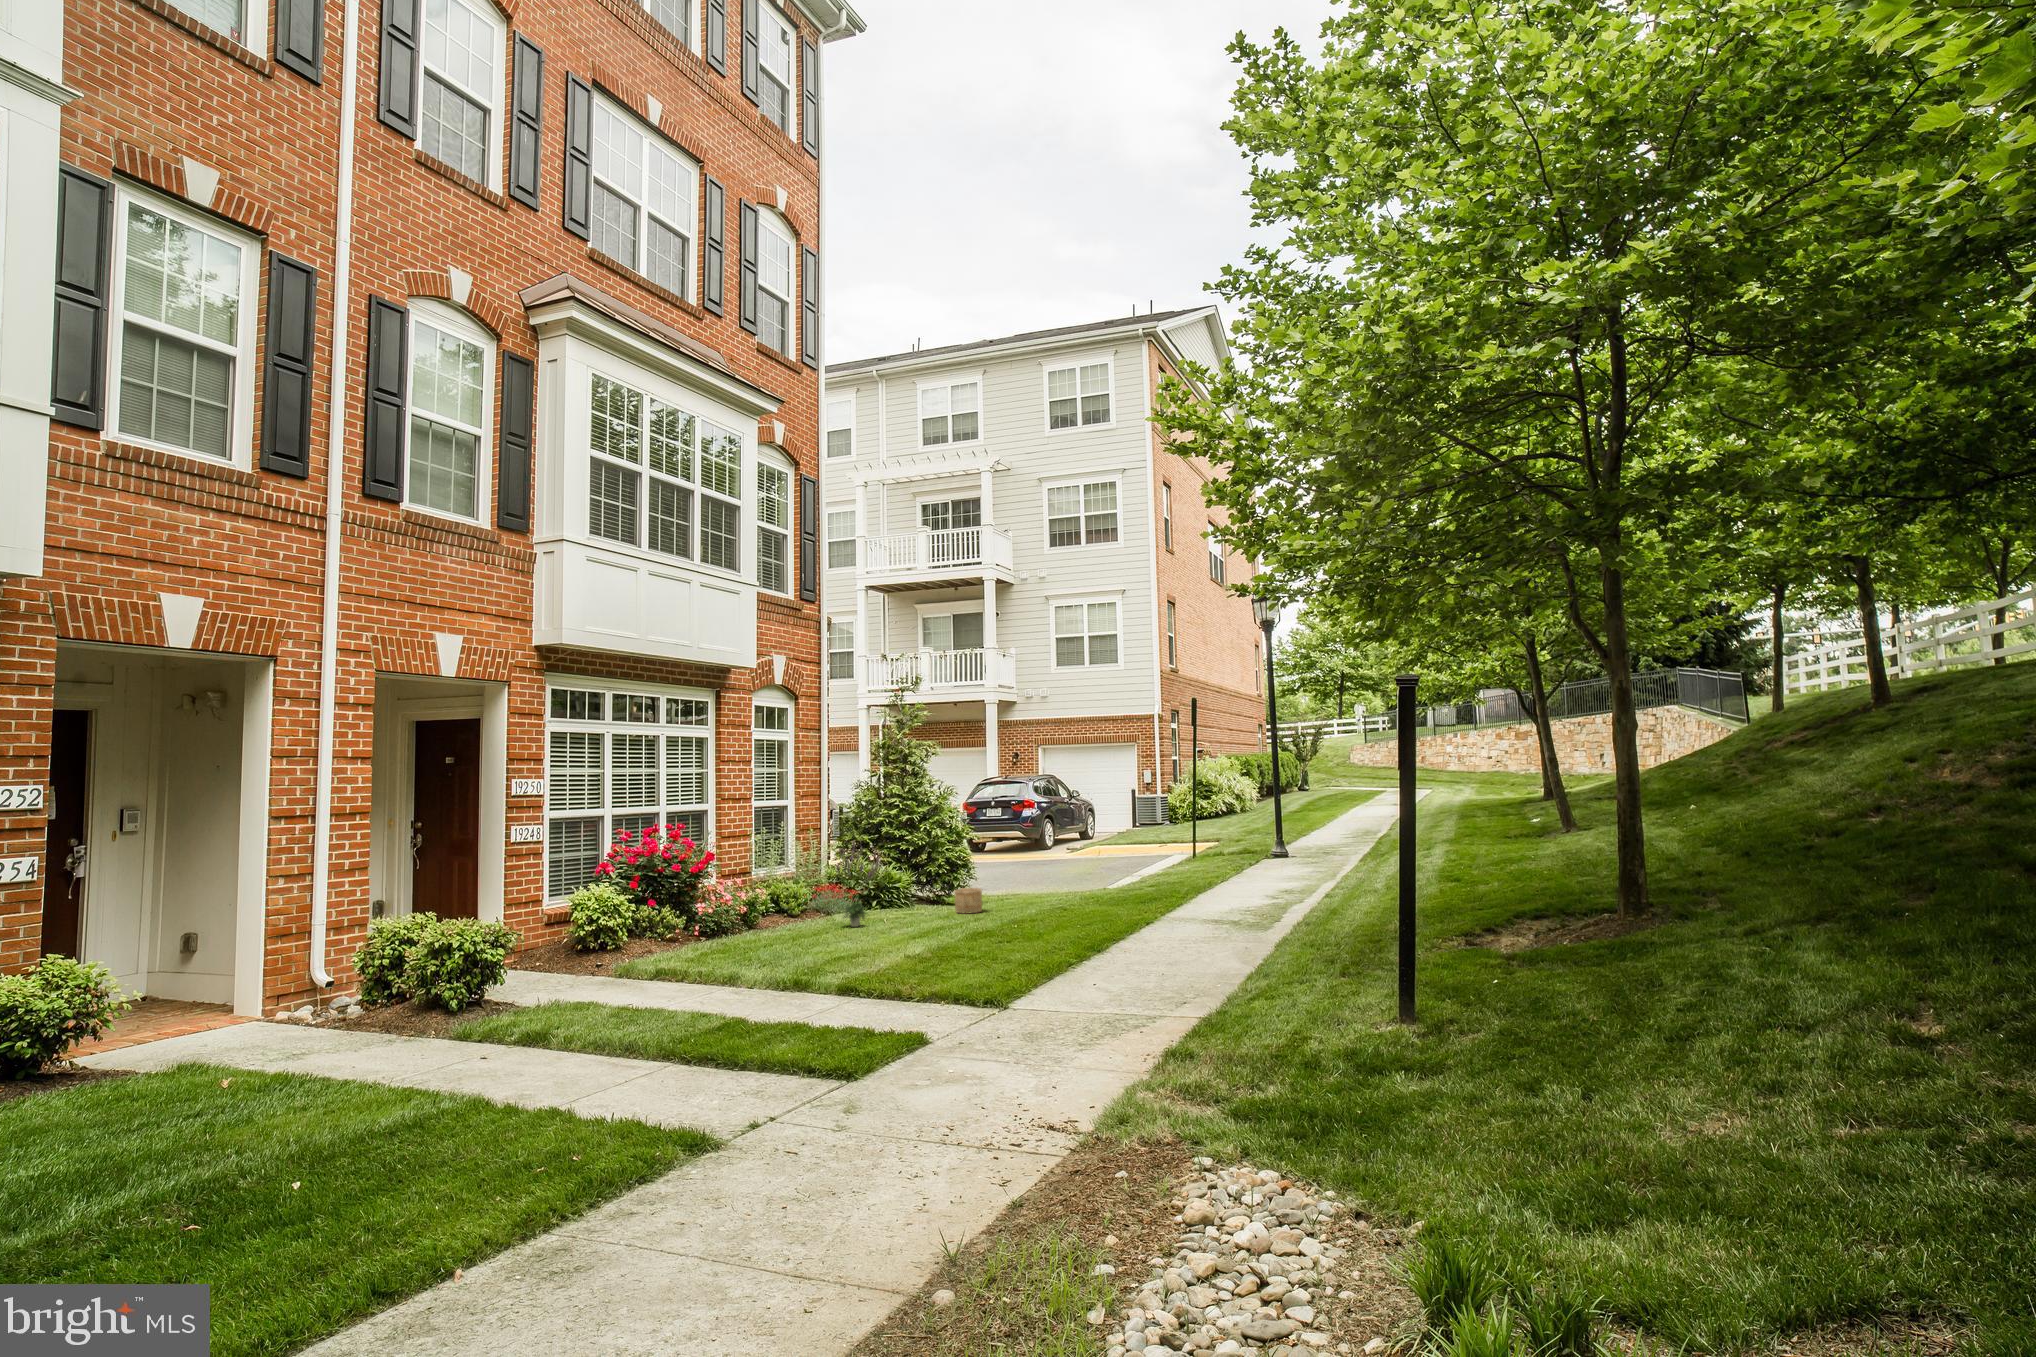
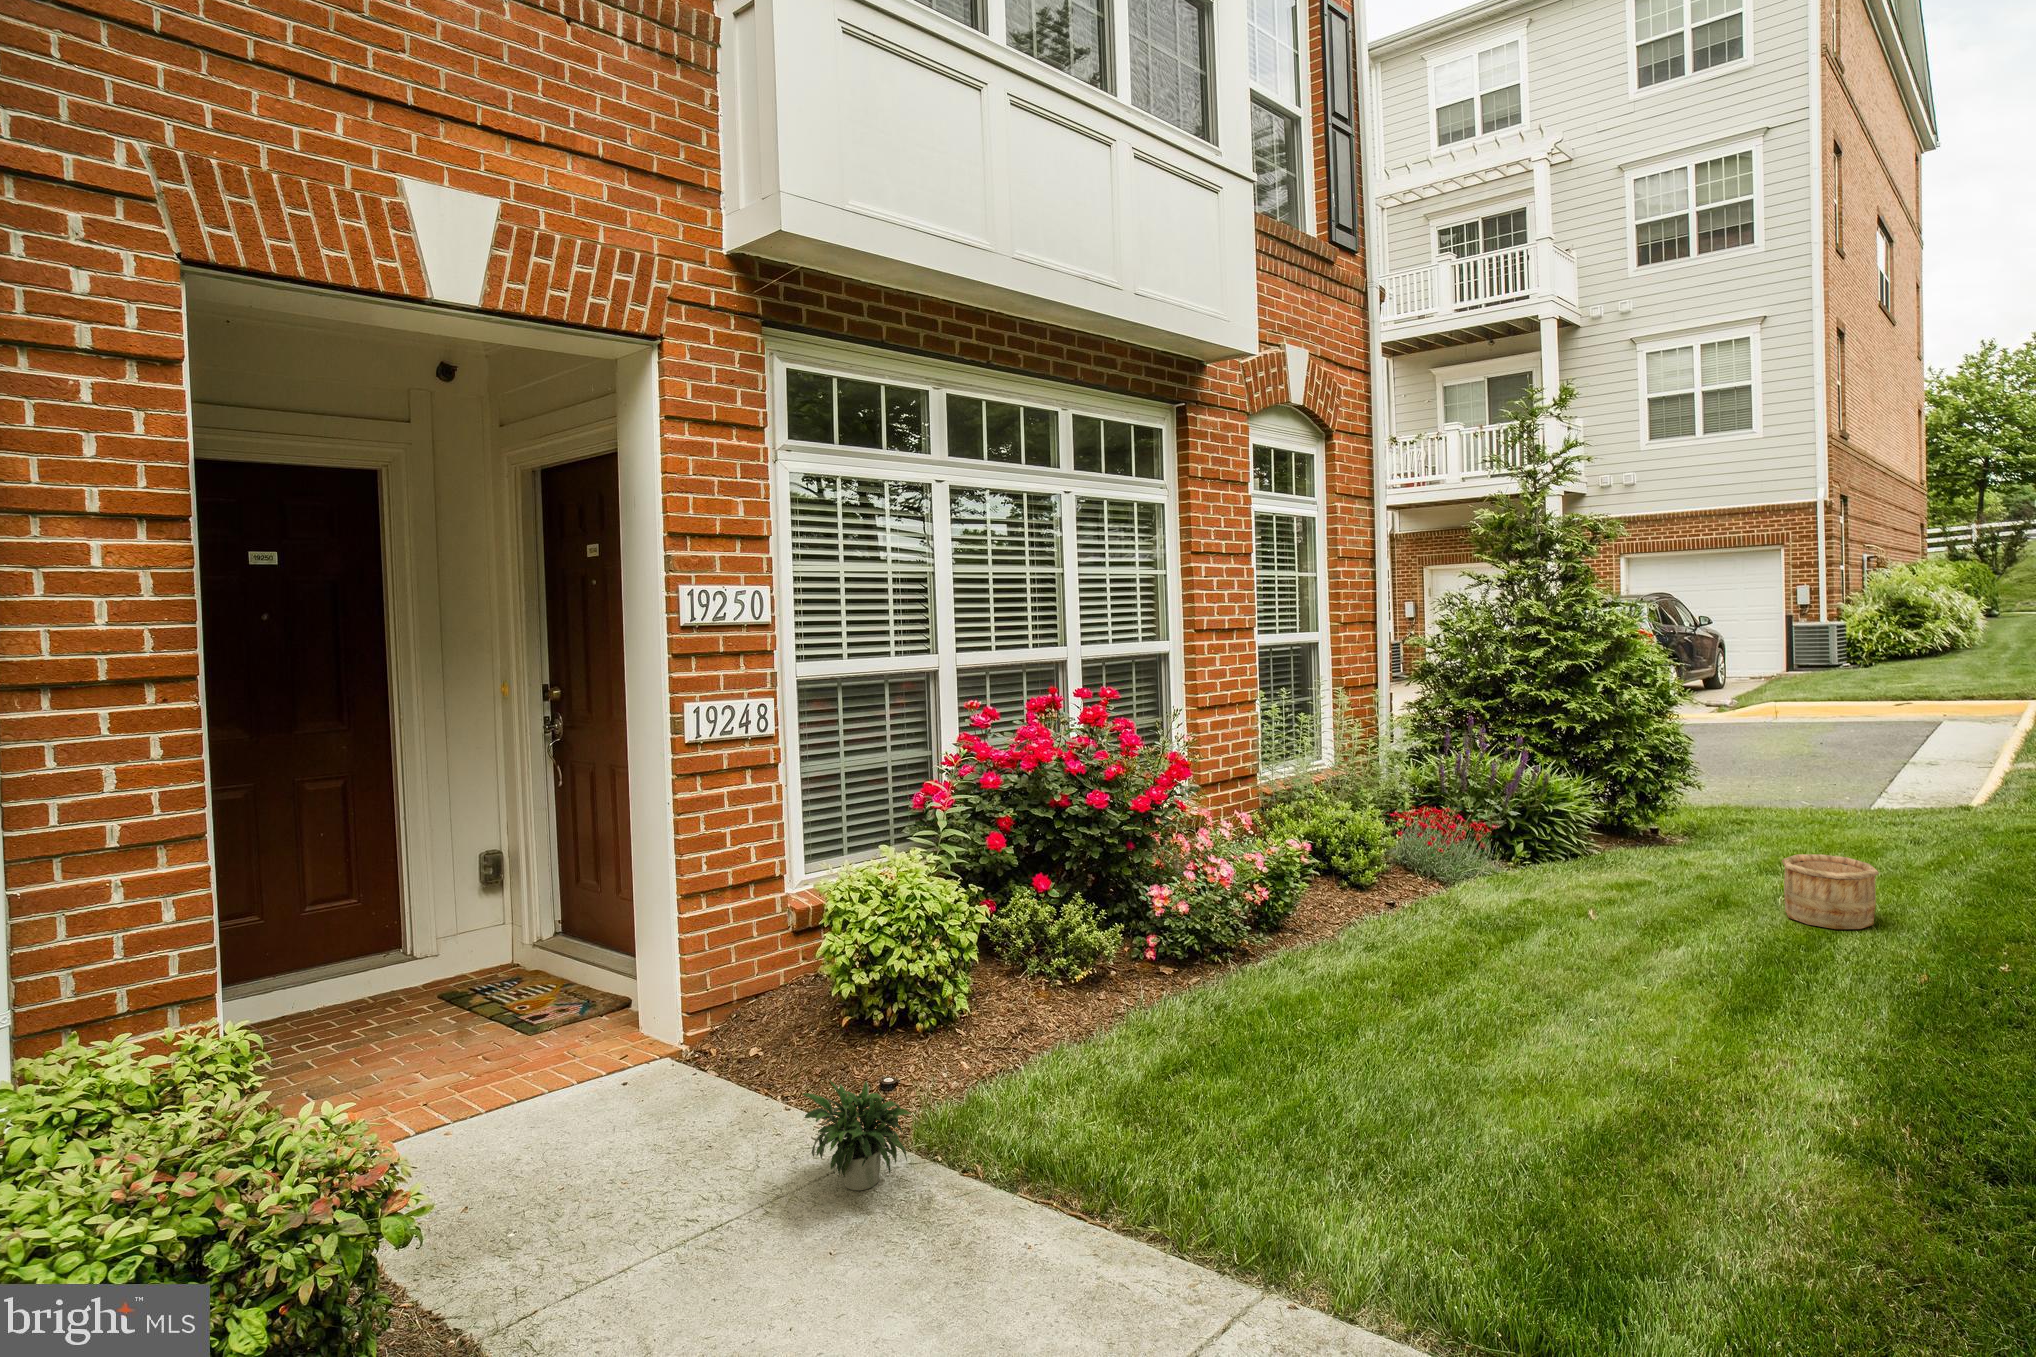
potted plant: present [843,902,866,927] -> present [793,1080,911,1190]

